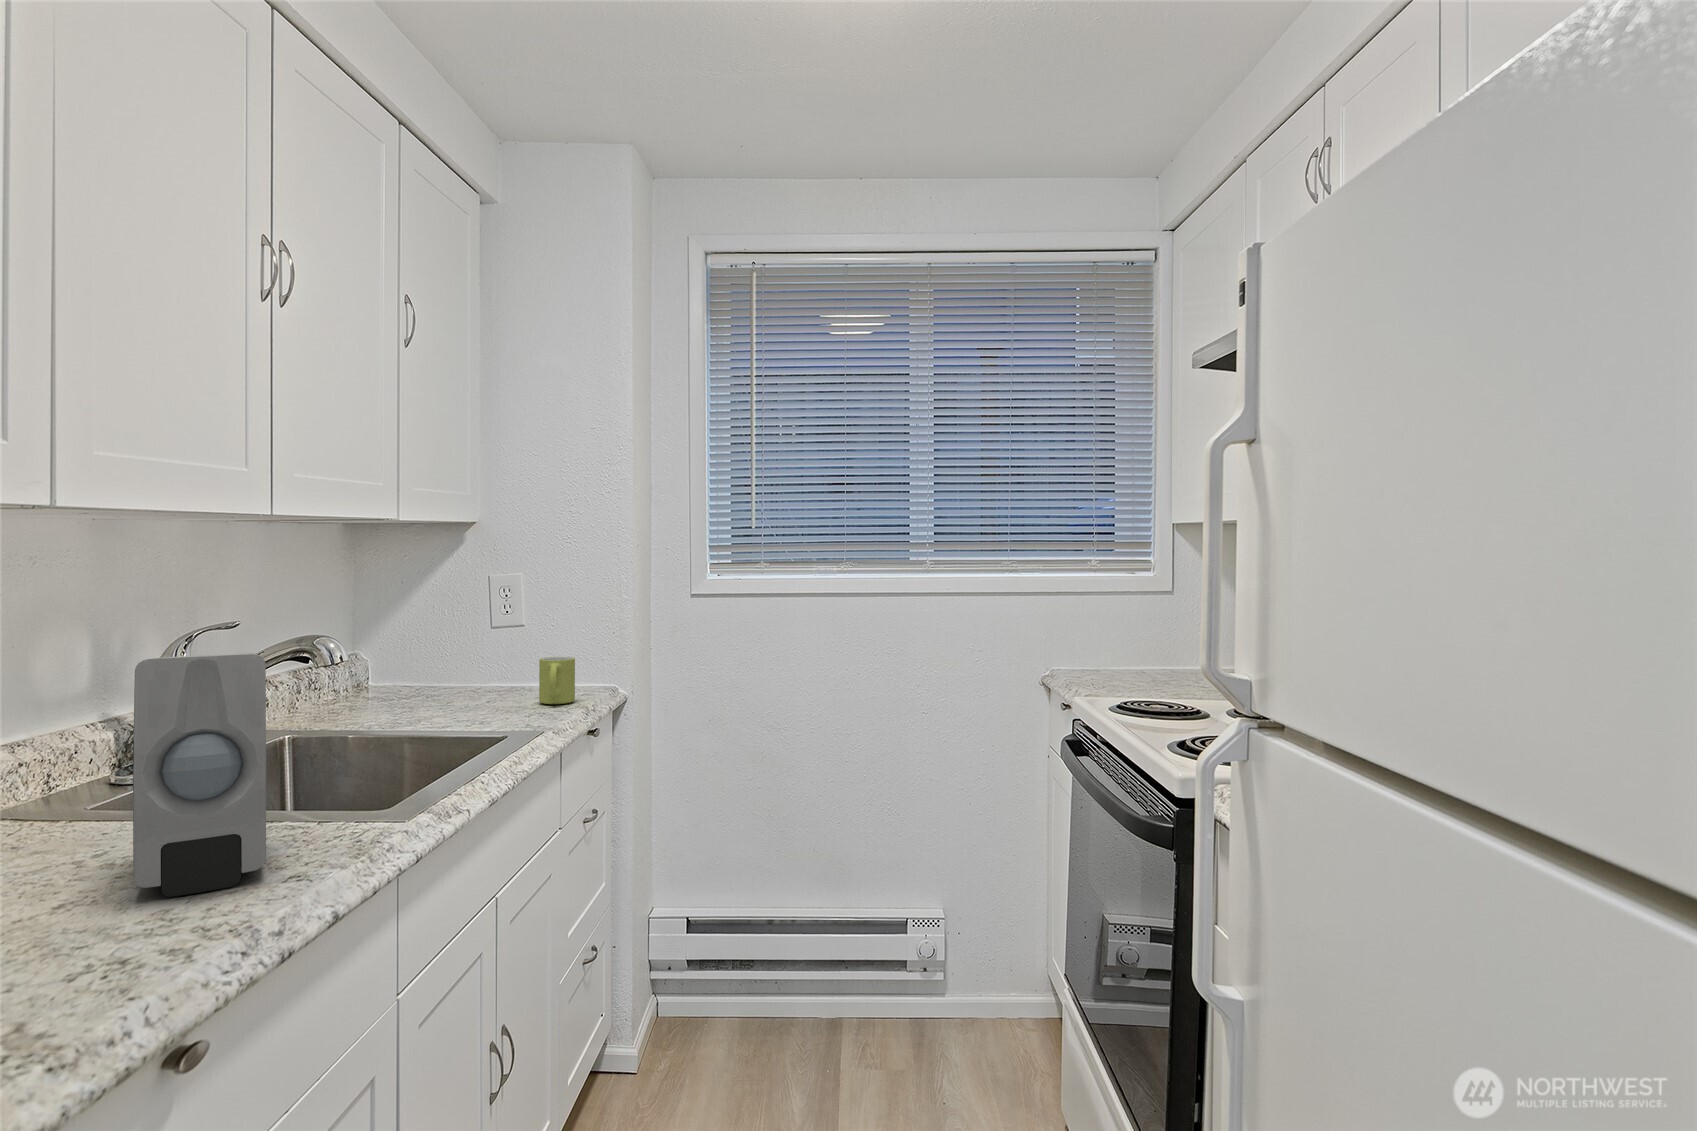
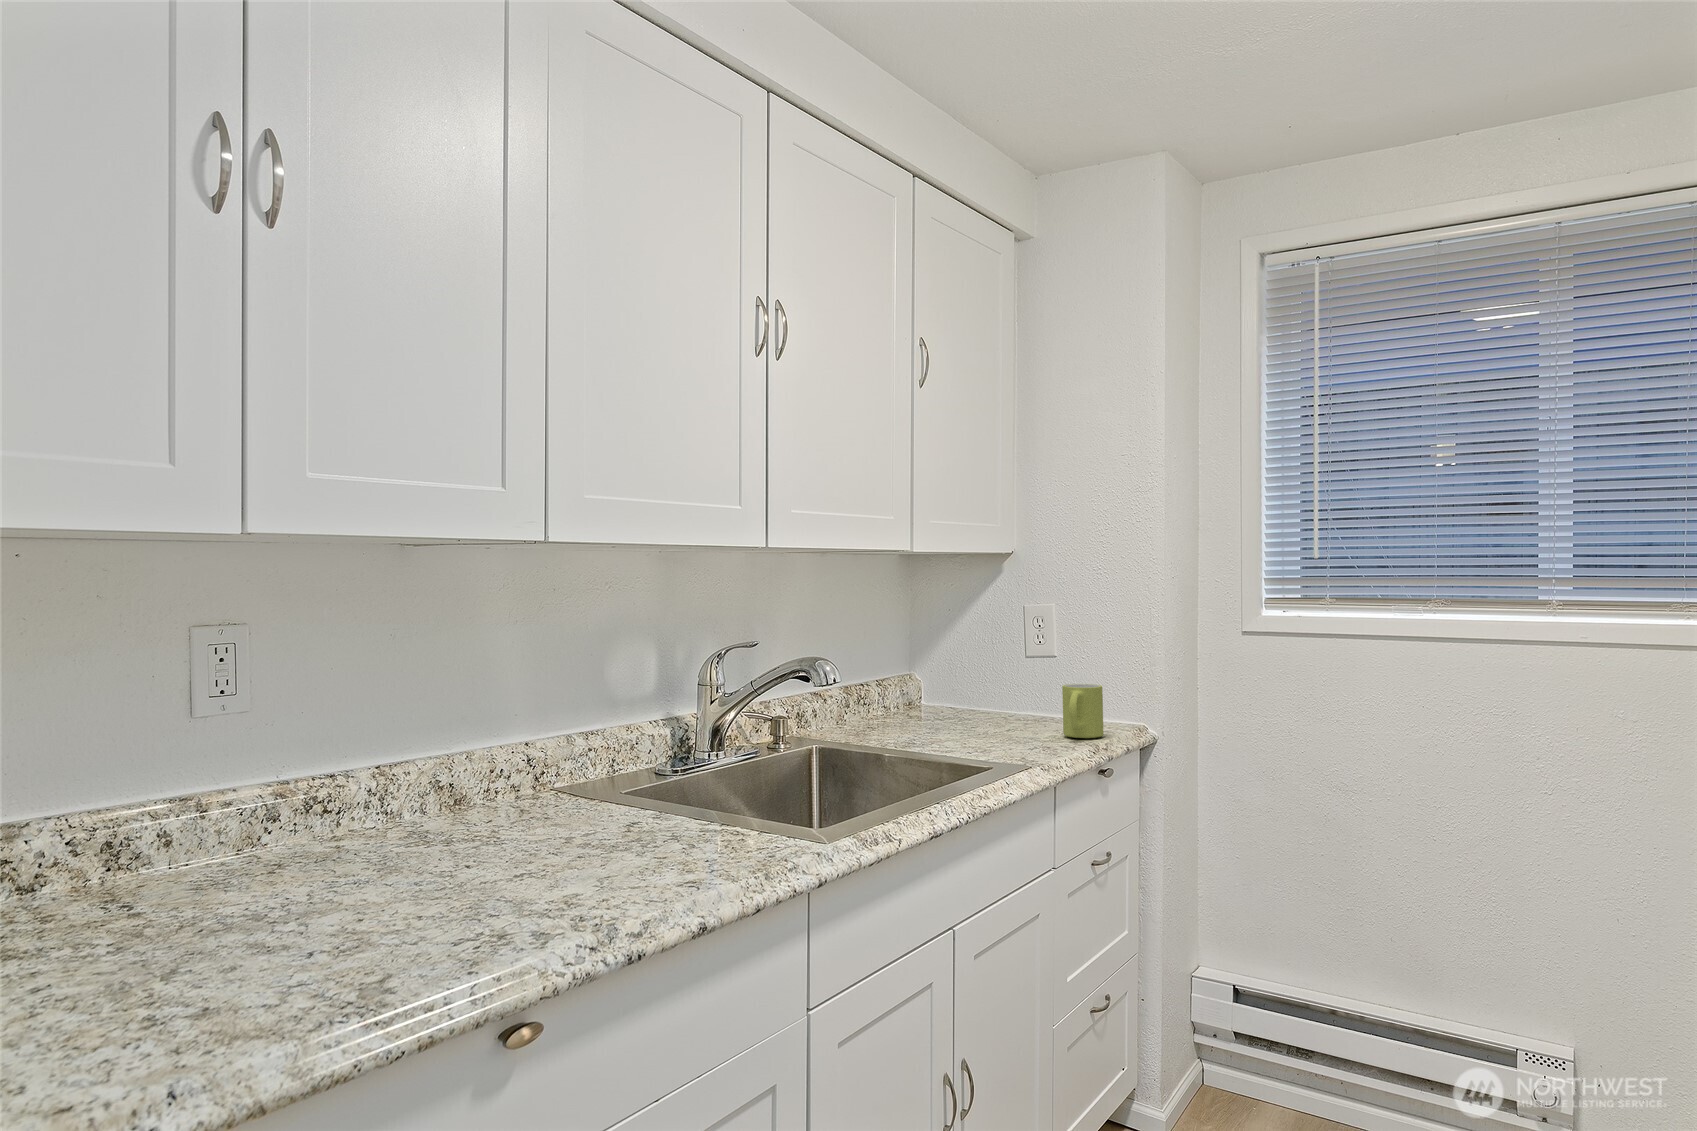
soap dispenser: present [133,653,266,897] -> none [565,654,700,879]

